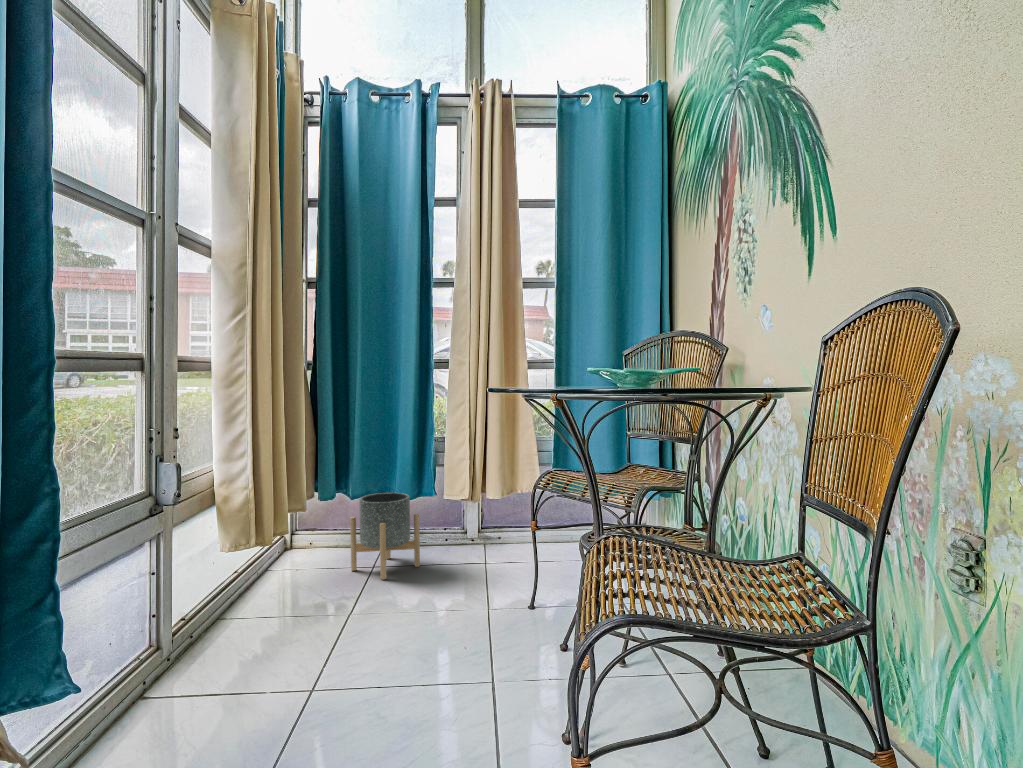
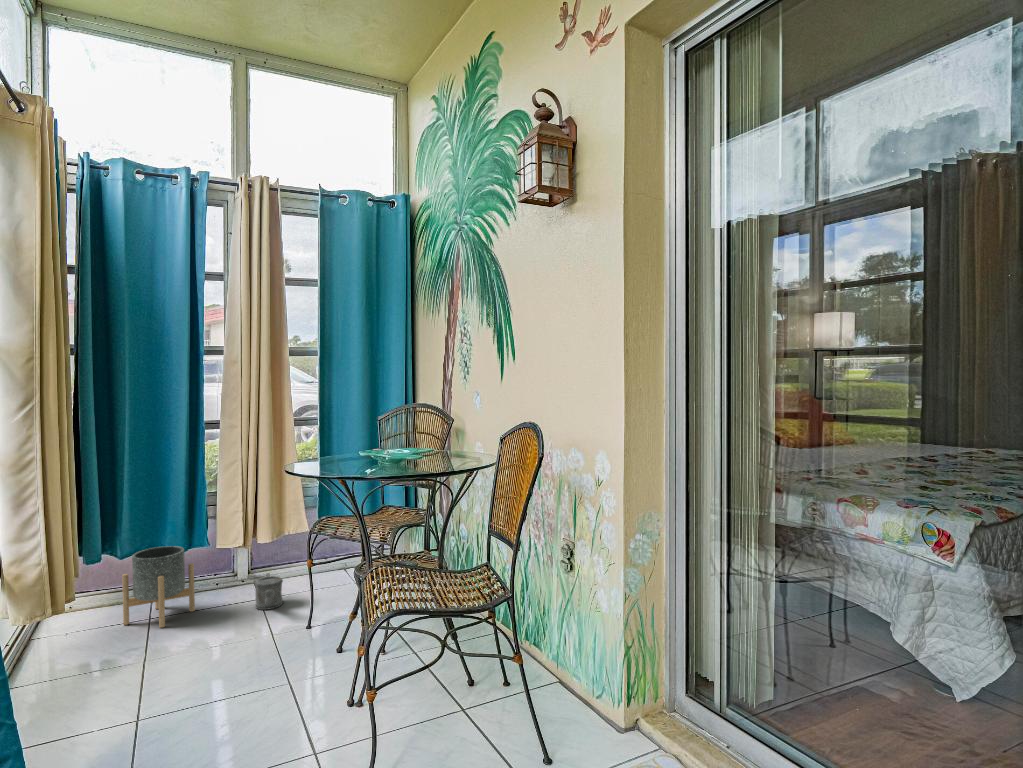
watering can: none [479,535,510,577] -> present [255,573,283,610]

